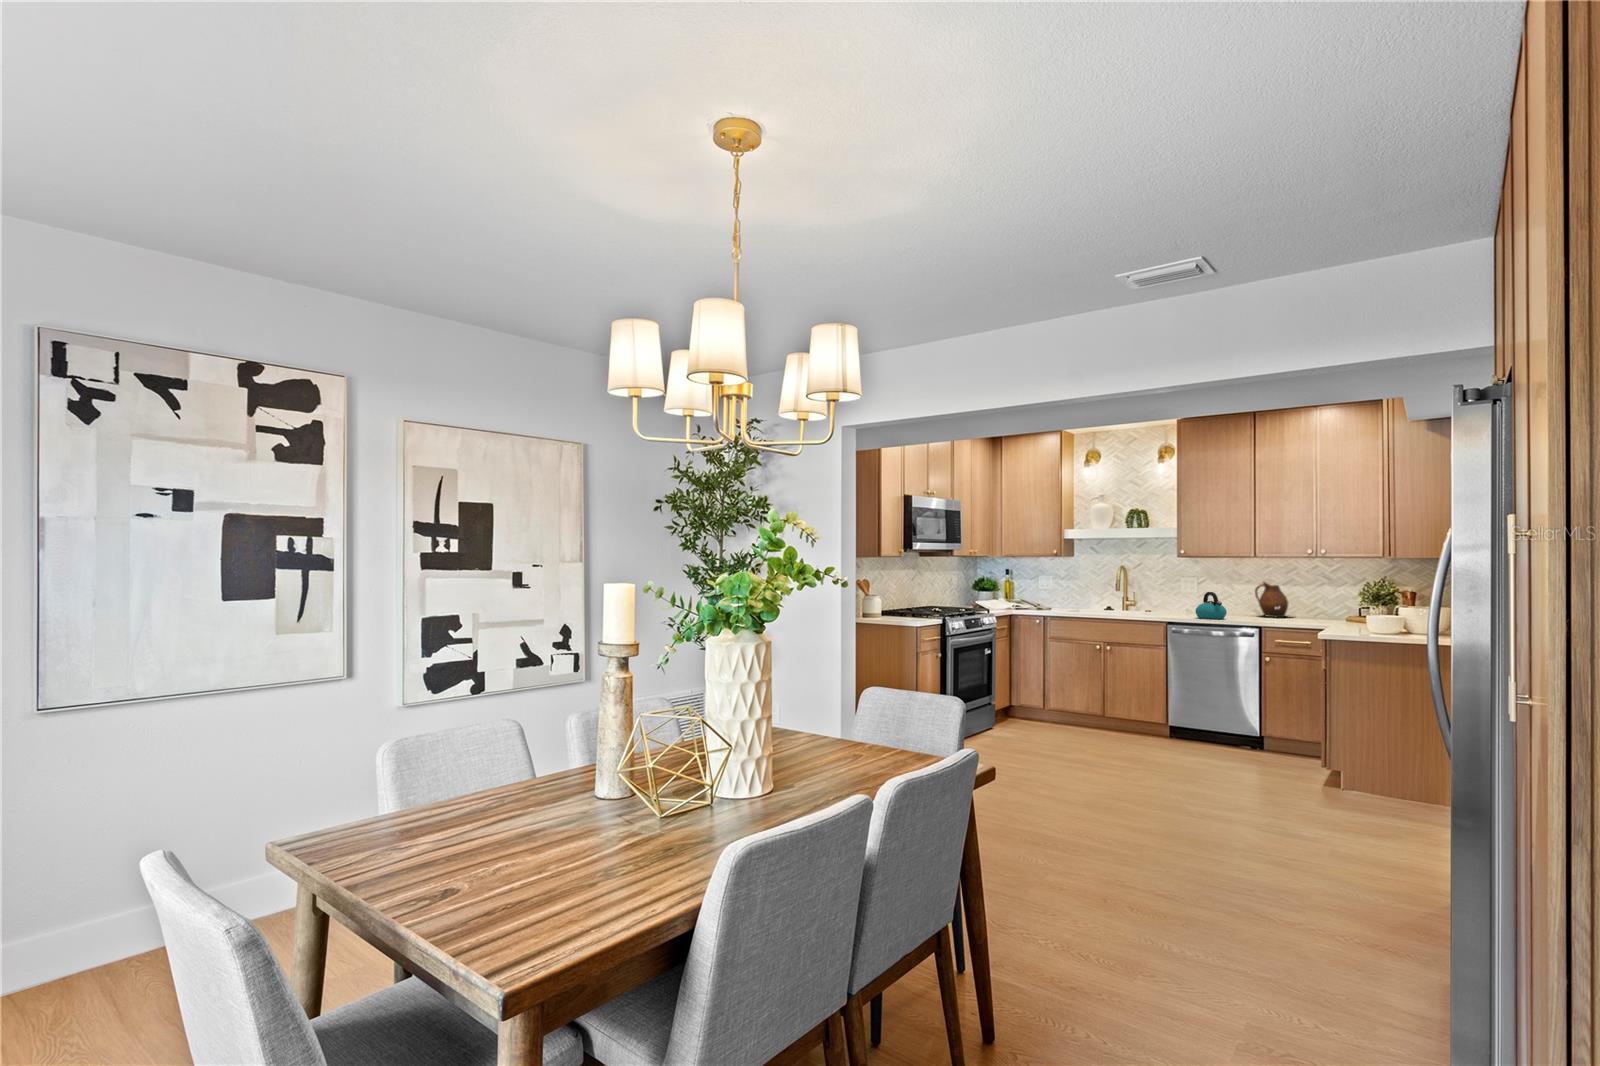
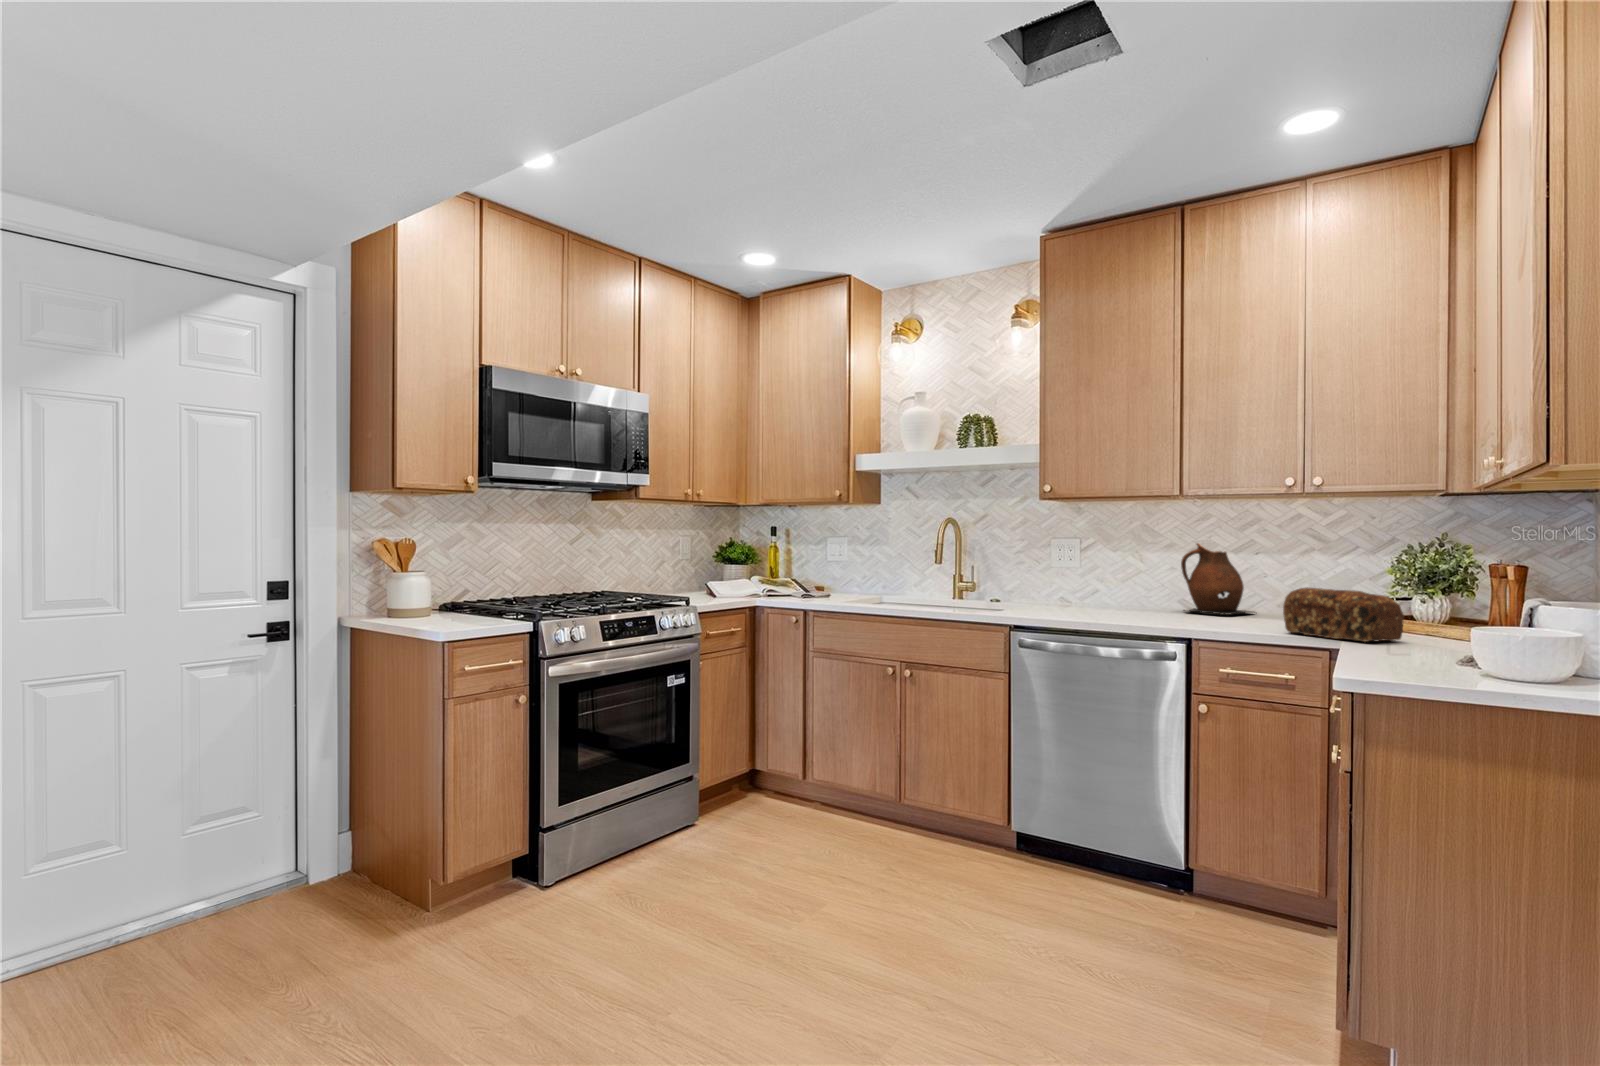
kettle: present [1195,592,1227,619] -> none [1065,565,1124,620]
bread loaf: none [1305,603,1358,626] -> present [1283,587,1404,642]

